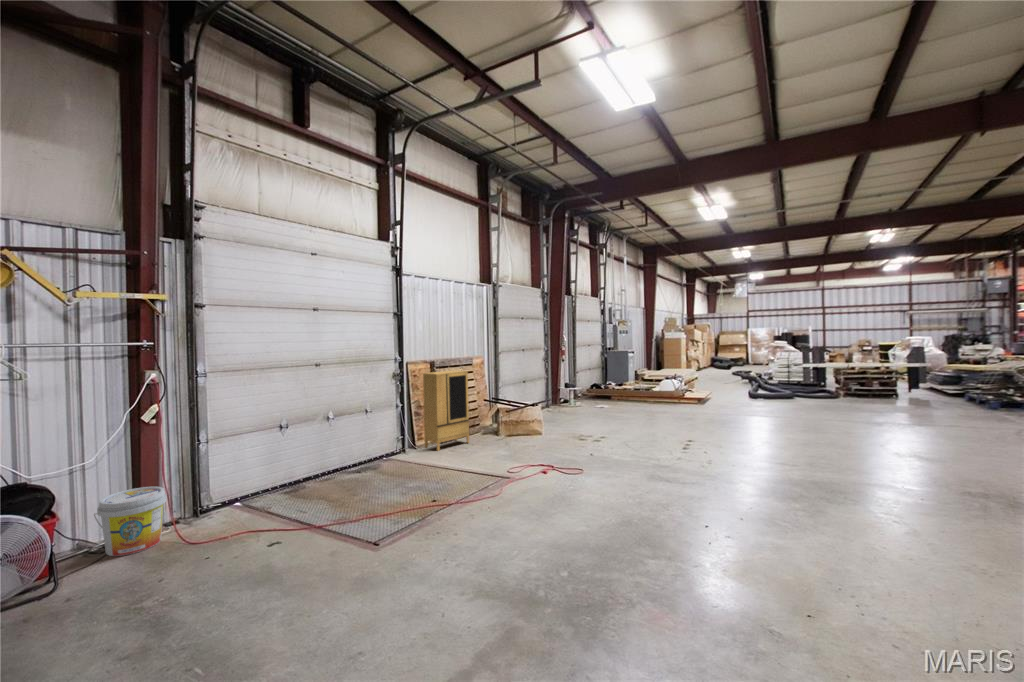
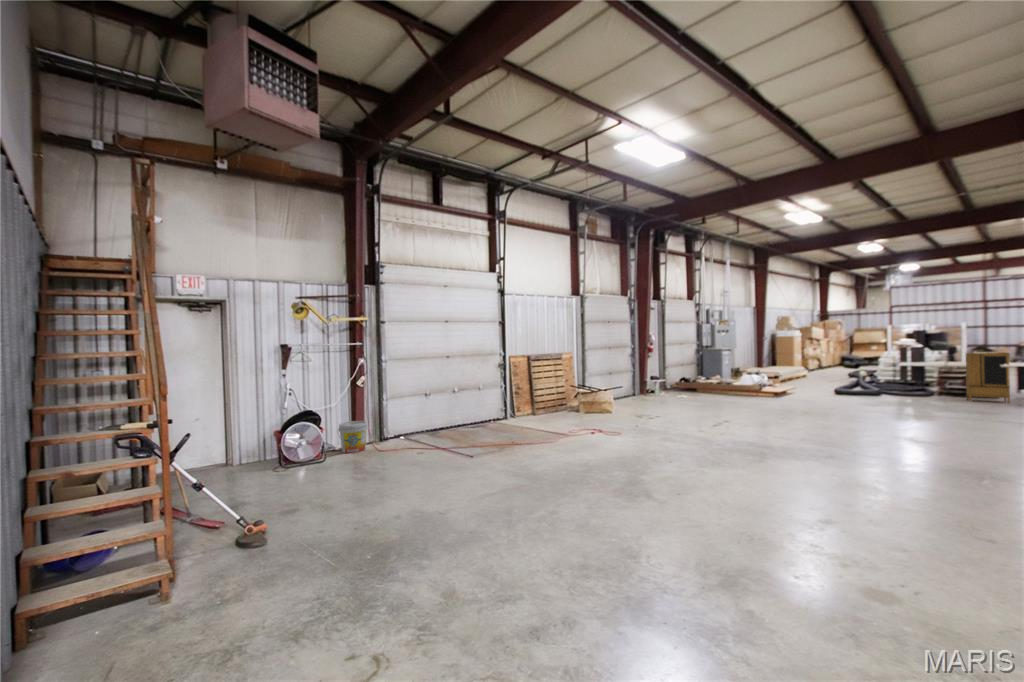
cabinet: present [423,371,469,451] -> present [966,353,1010,403]

